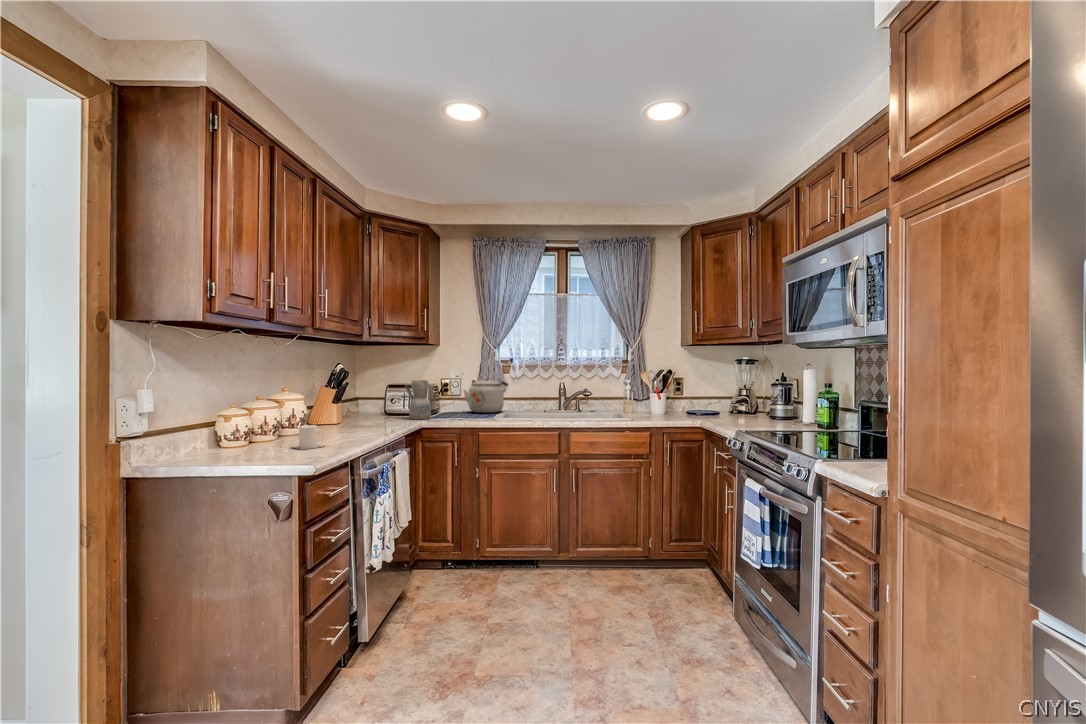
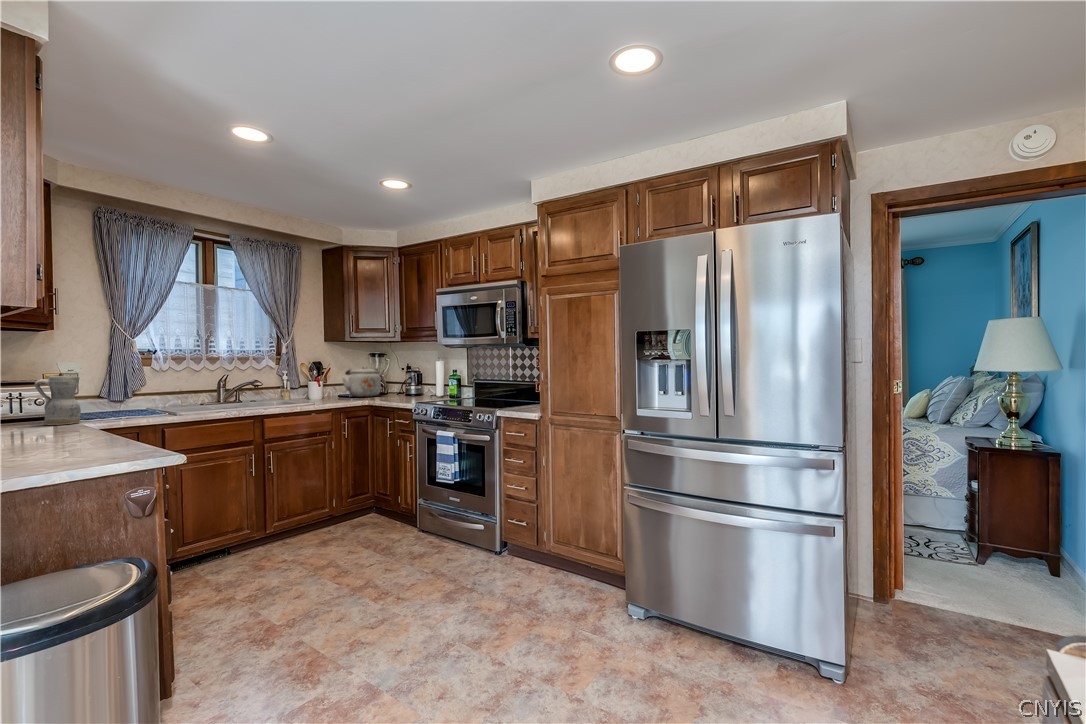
kettle: present [464,378,508,413] -> present [342,367,381,397]
mug: present [292,425,324,450] -> none [61,423,107,450]

